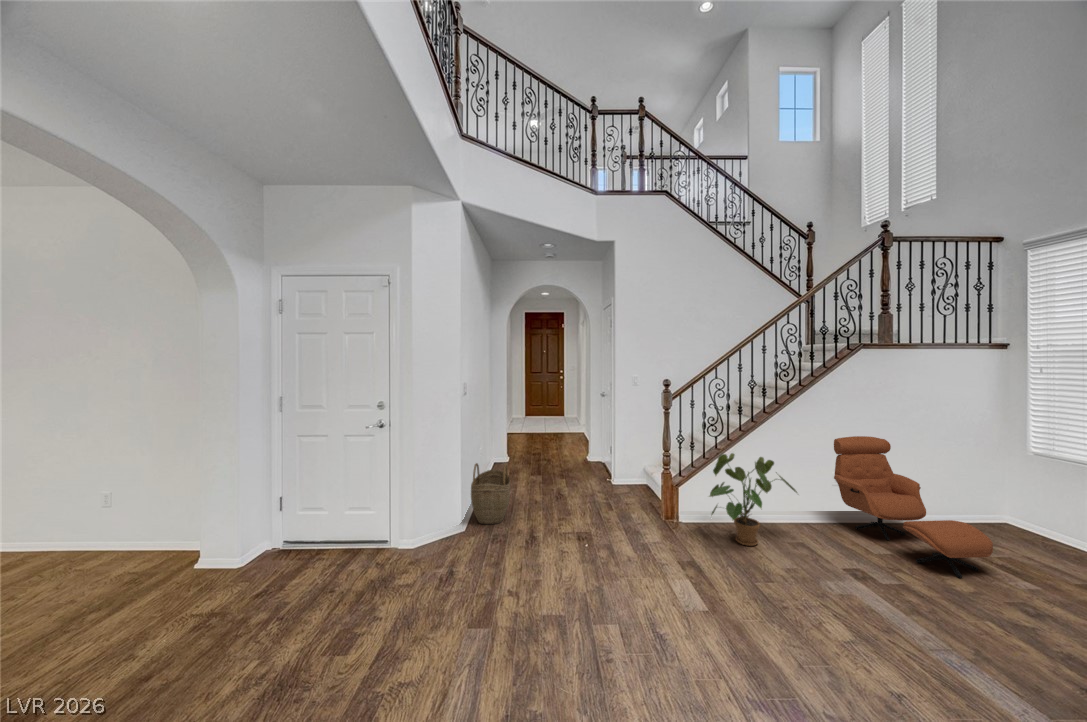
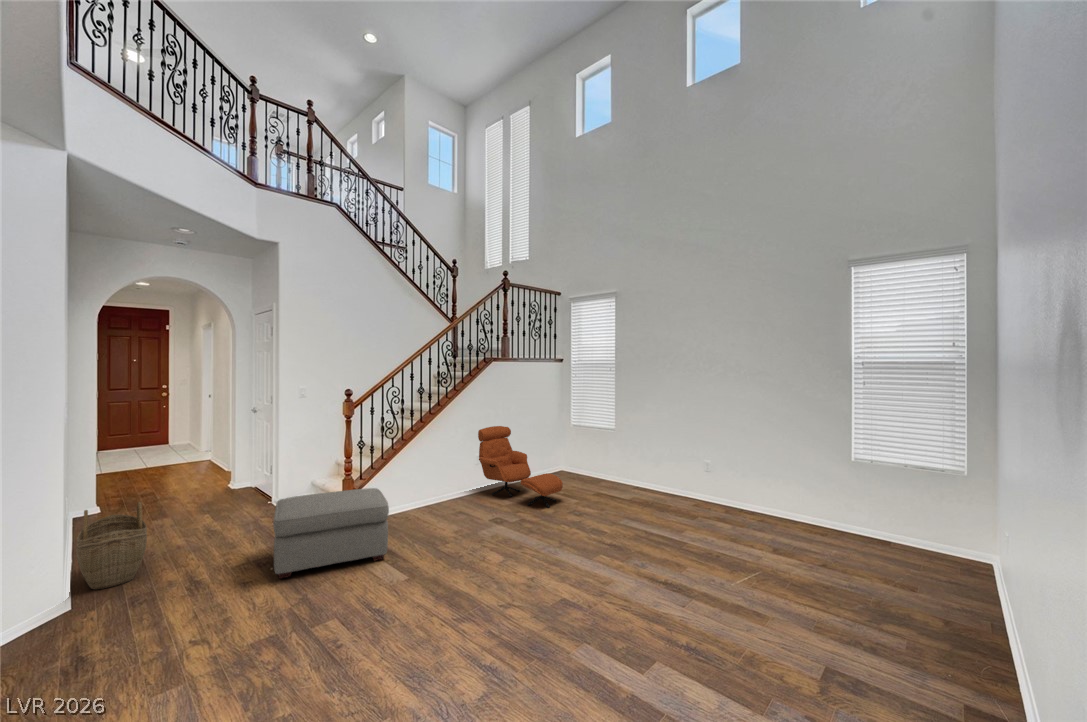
house plant: present [709,453,797,546] -> none [391,450,461,525]
ottoman: none [582,483,694,576] -> present [273,488,389,579]

